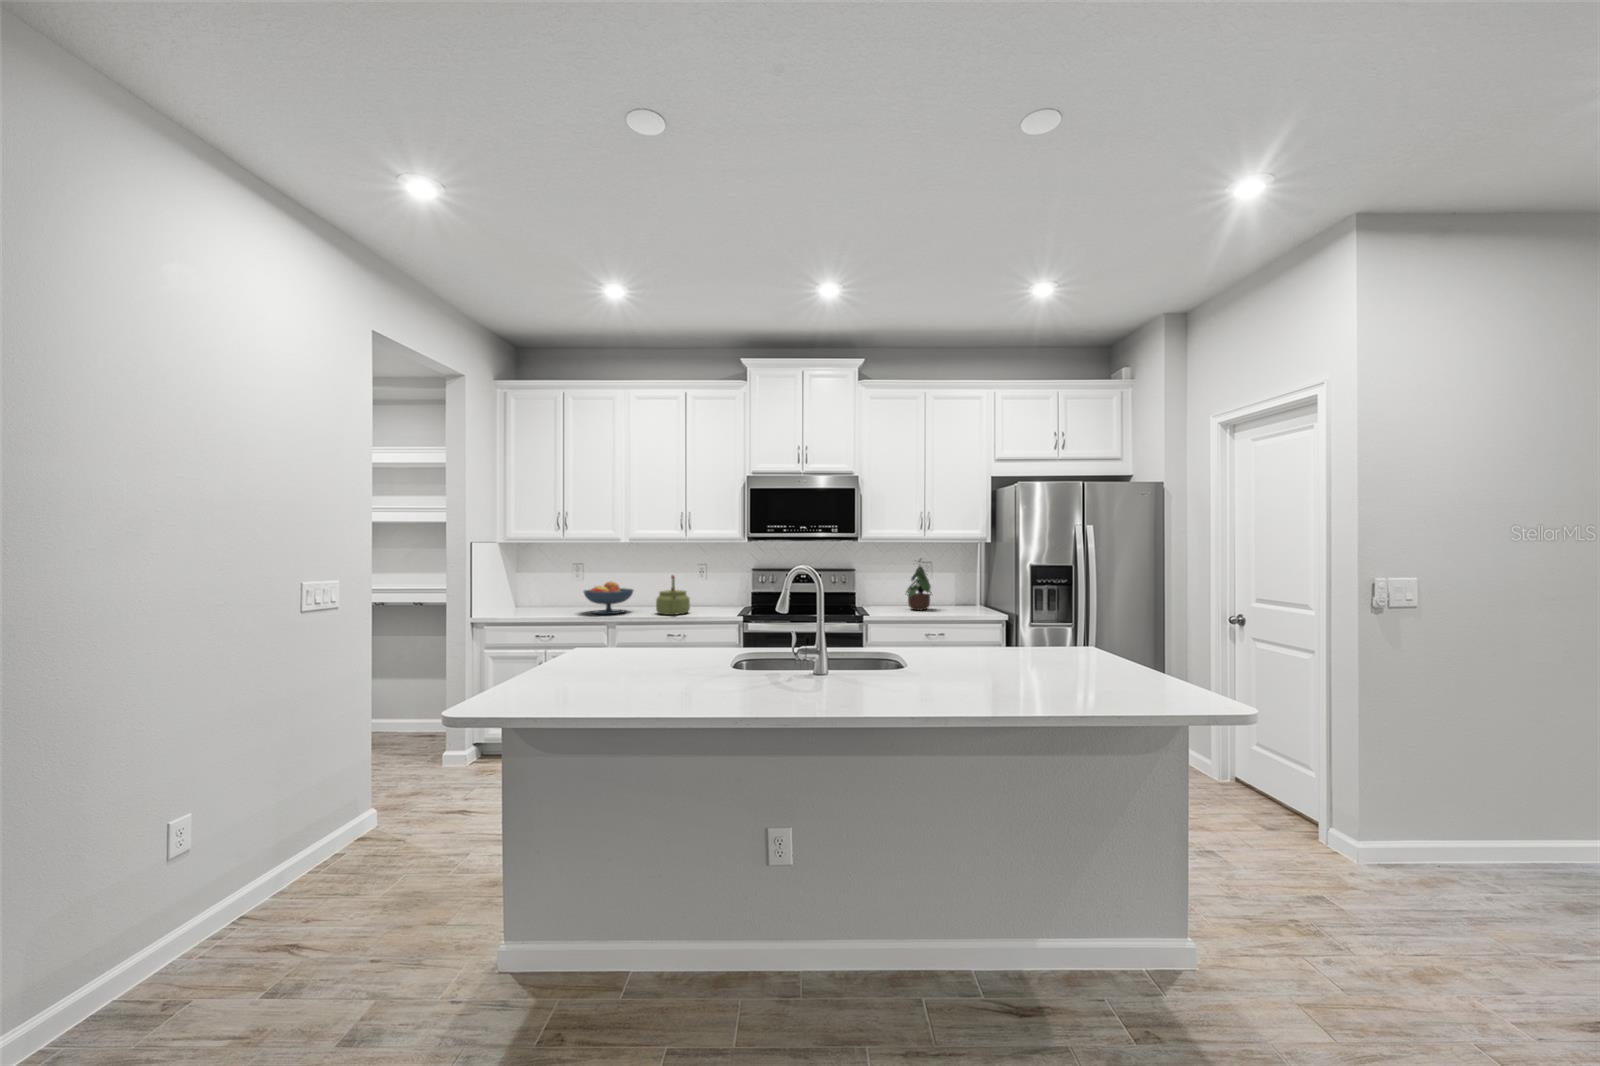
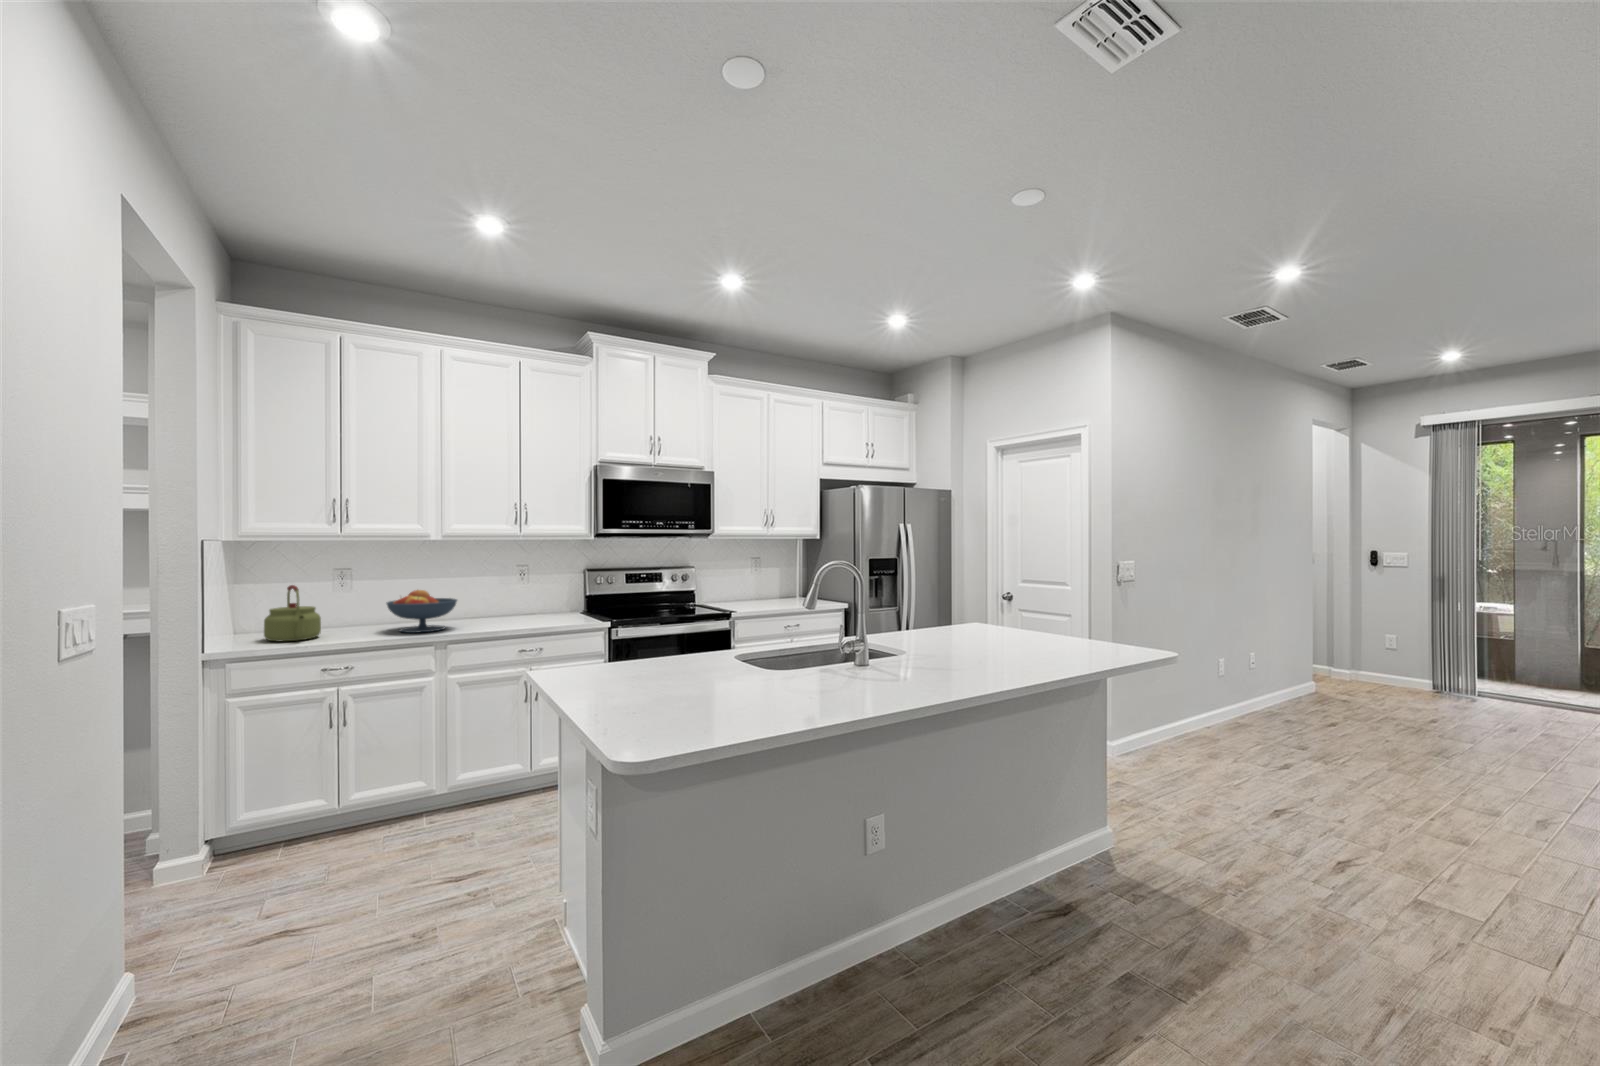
potted plant: present [906,559,932,610] -> none [748,554,779,606]
kettle: present [656,575,690,615] -> present [264,585,321,642]

